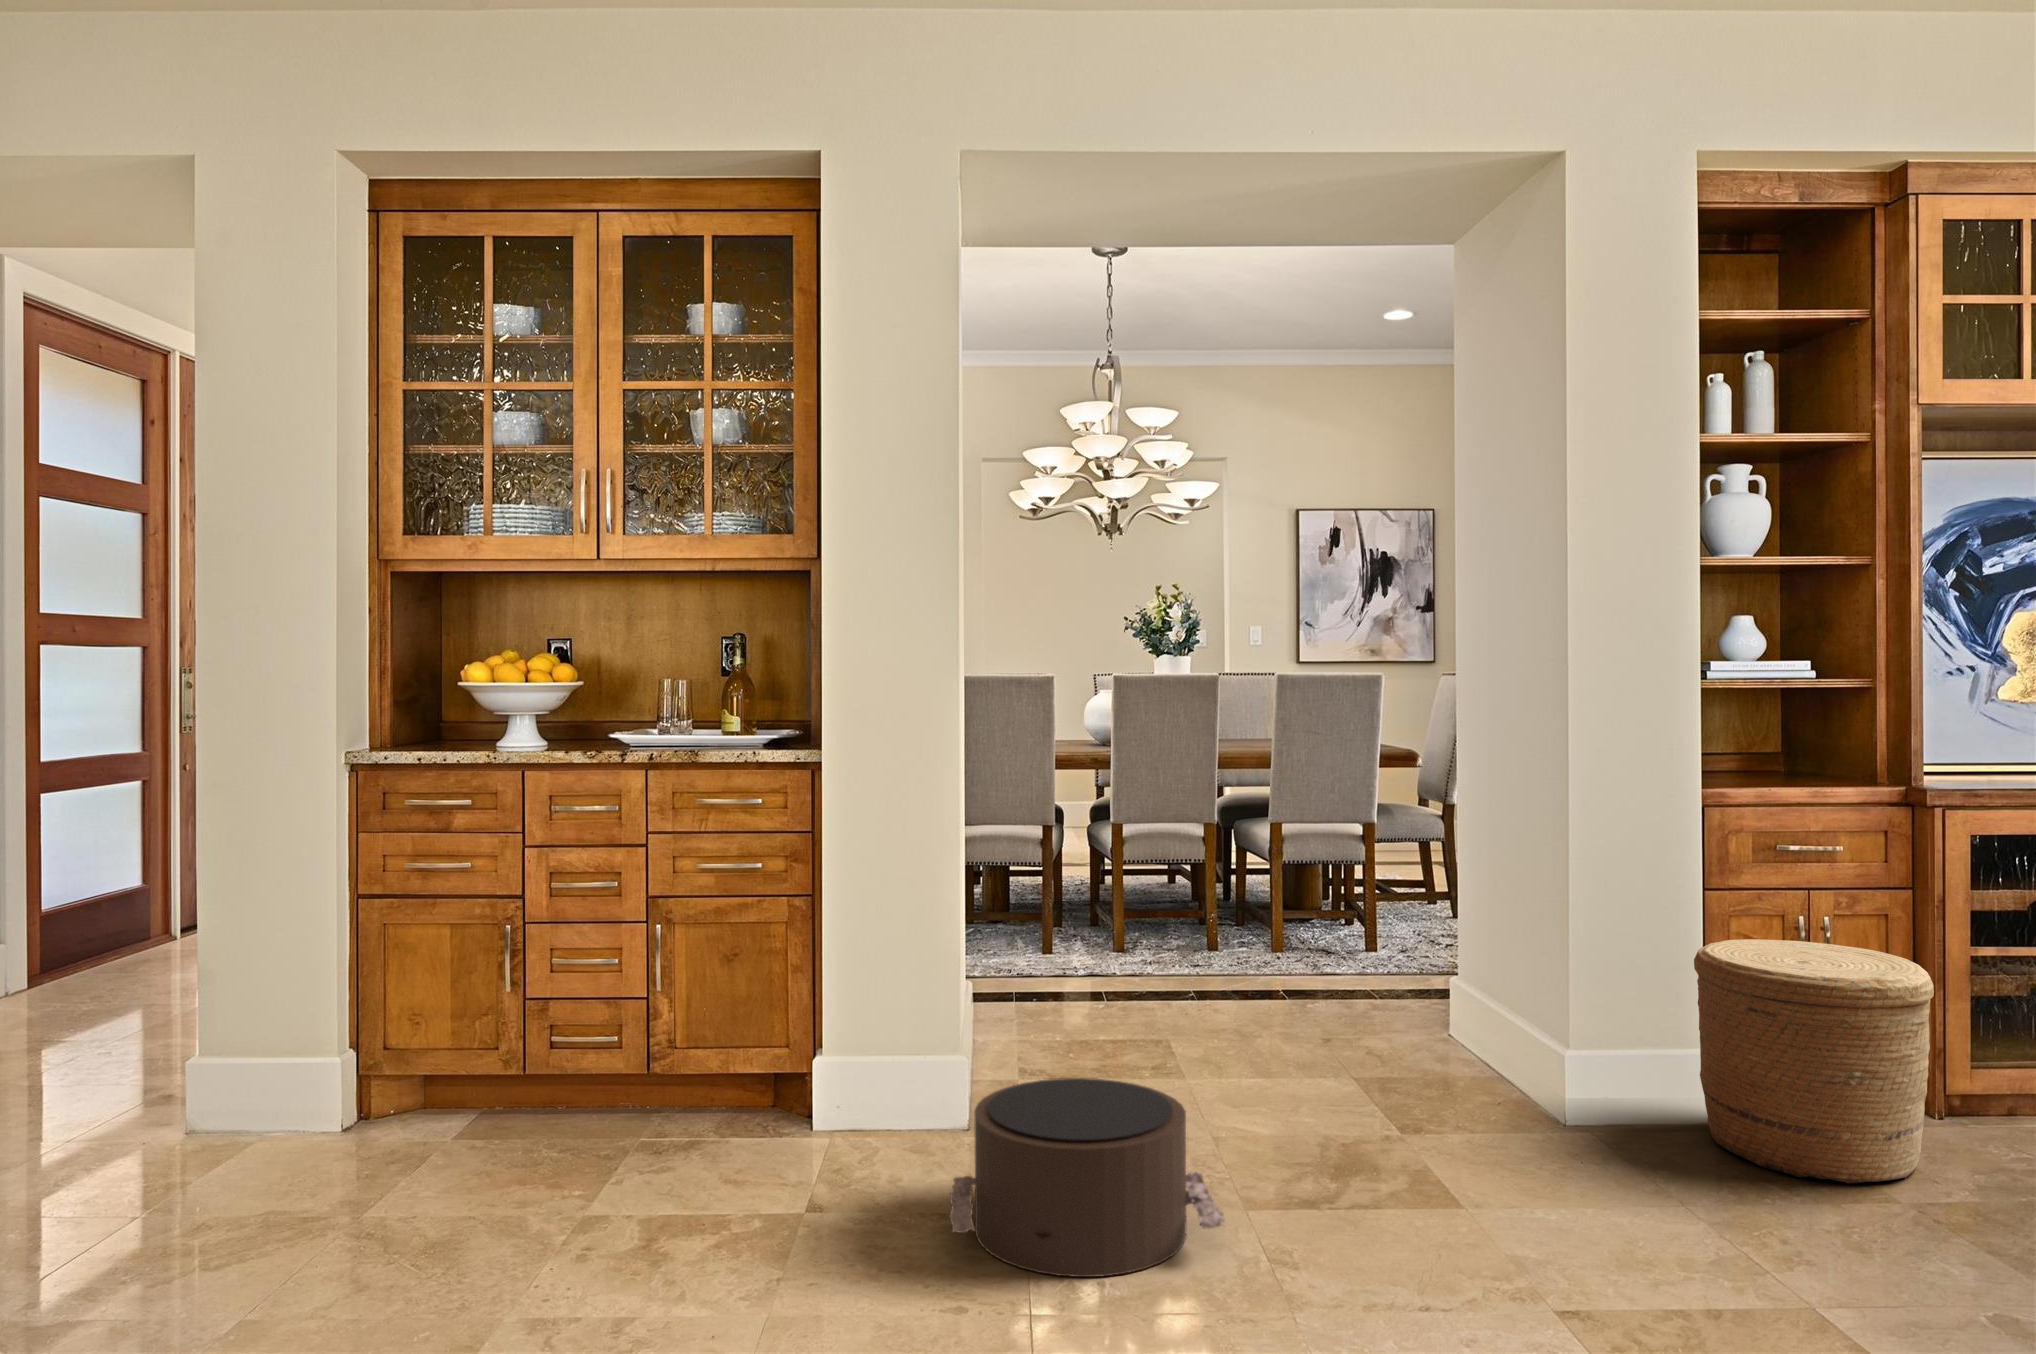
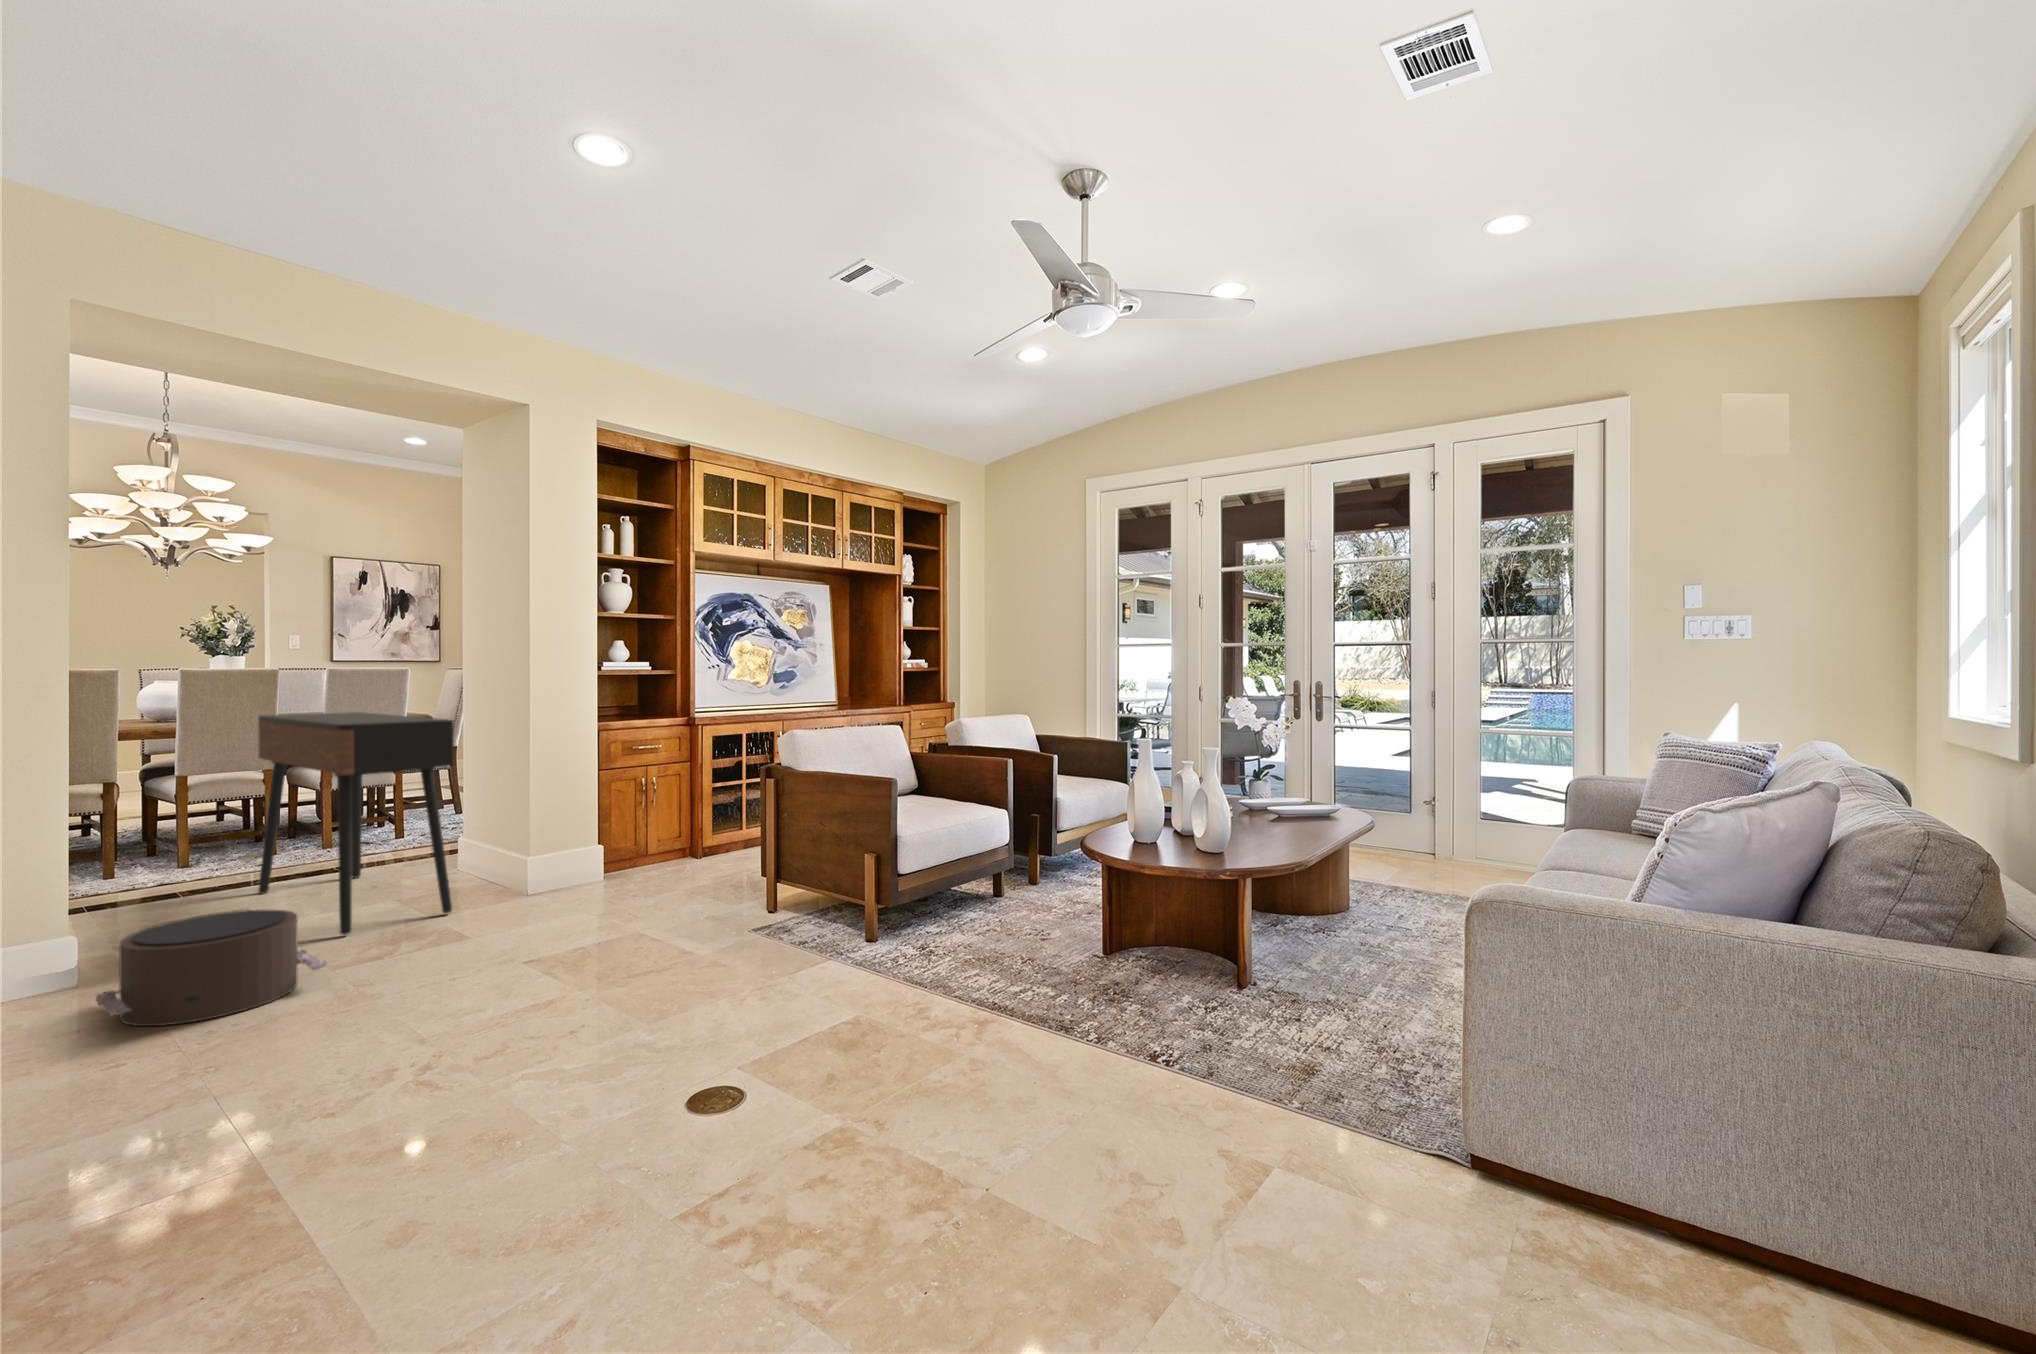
console table: none [1181,747,1432,1142] -> present [258,712,454,935]
woven basket: present [1694,939,1934,1183] -> none [594,788,693,888]

